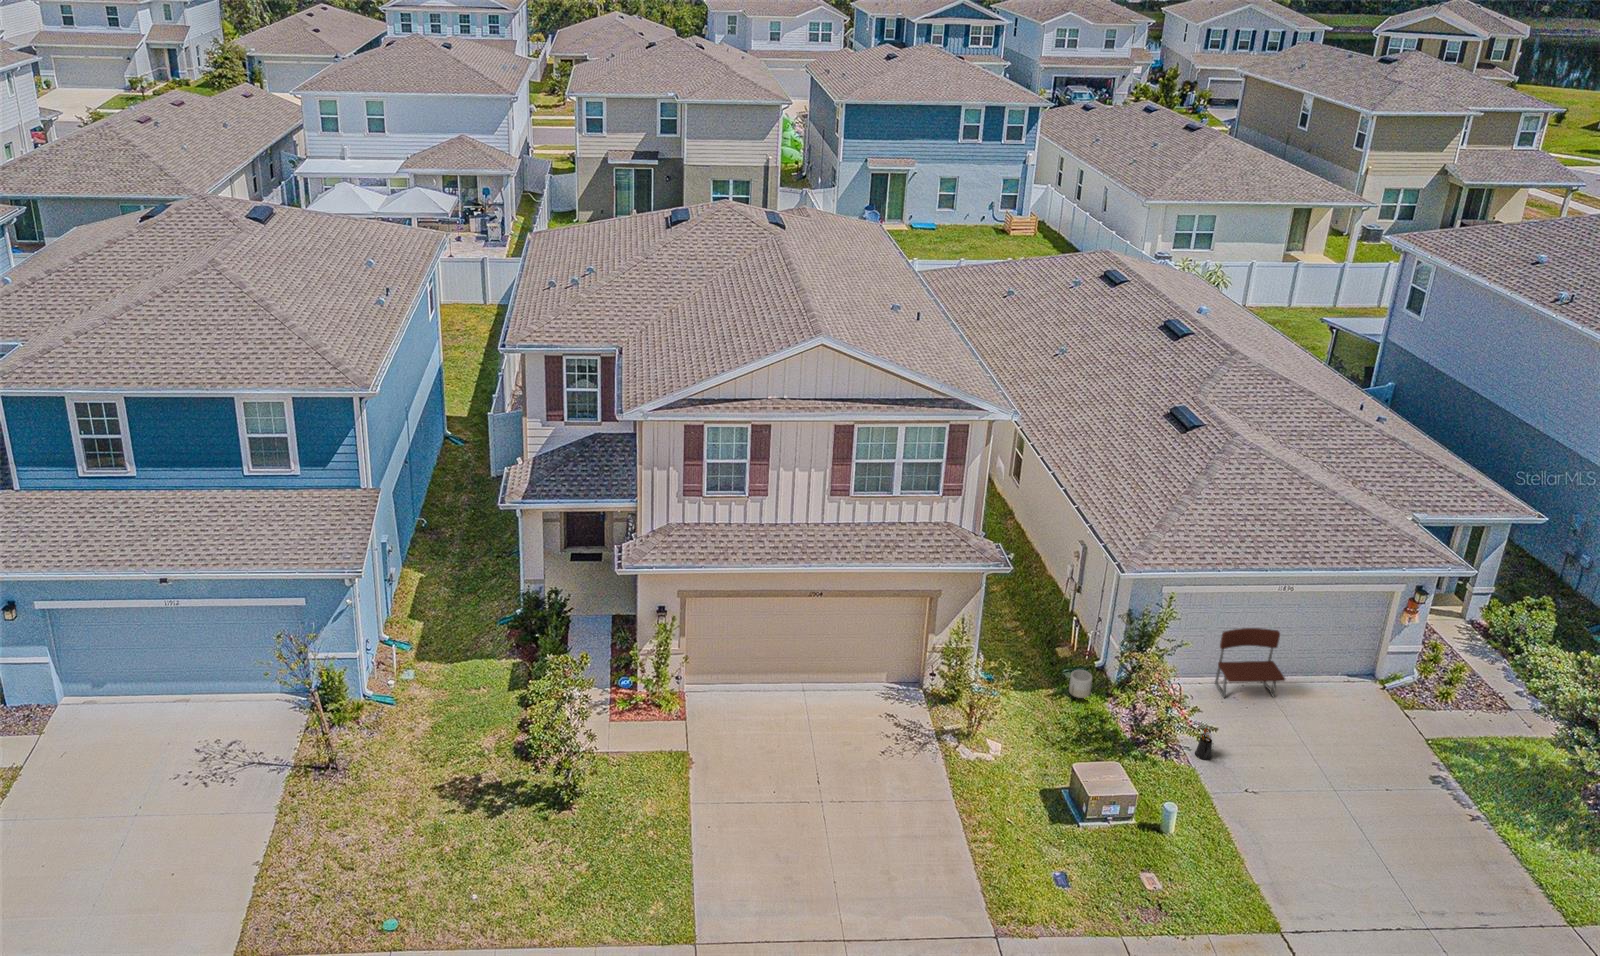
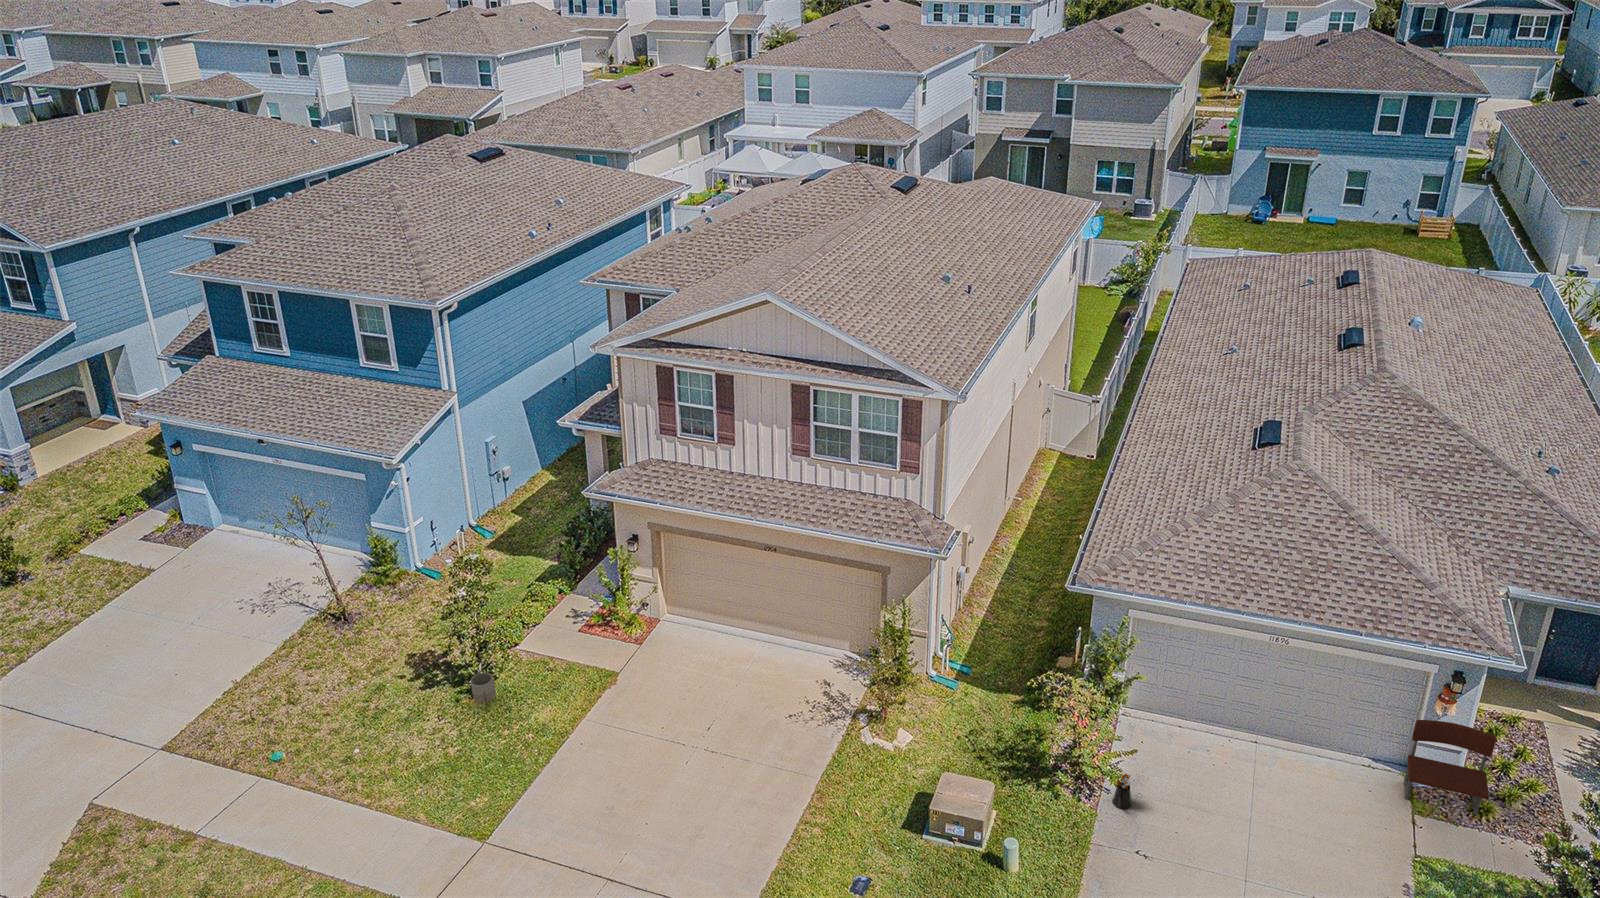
bench: present [1215,628,1285,698] -> present [1404,720,1496,816]
planter: present [1069,670,1092,698] -> present [470,673,496,705]

